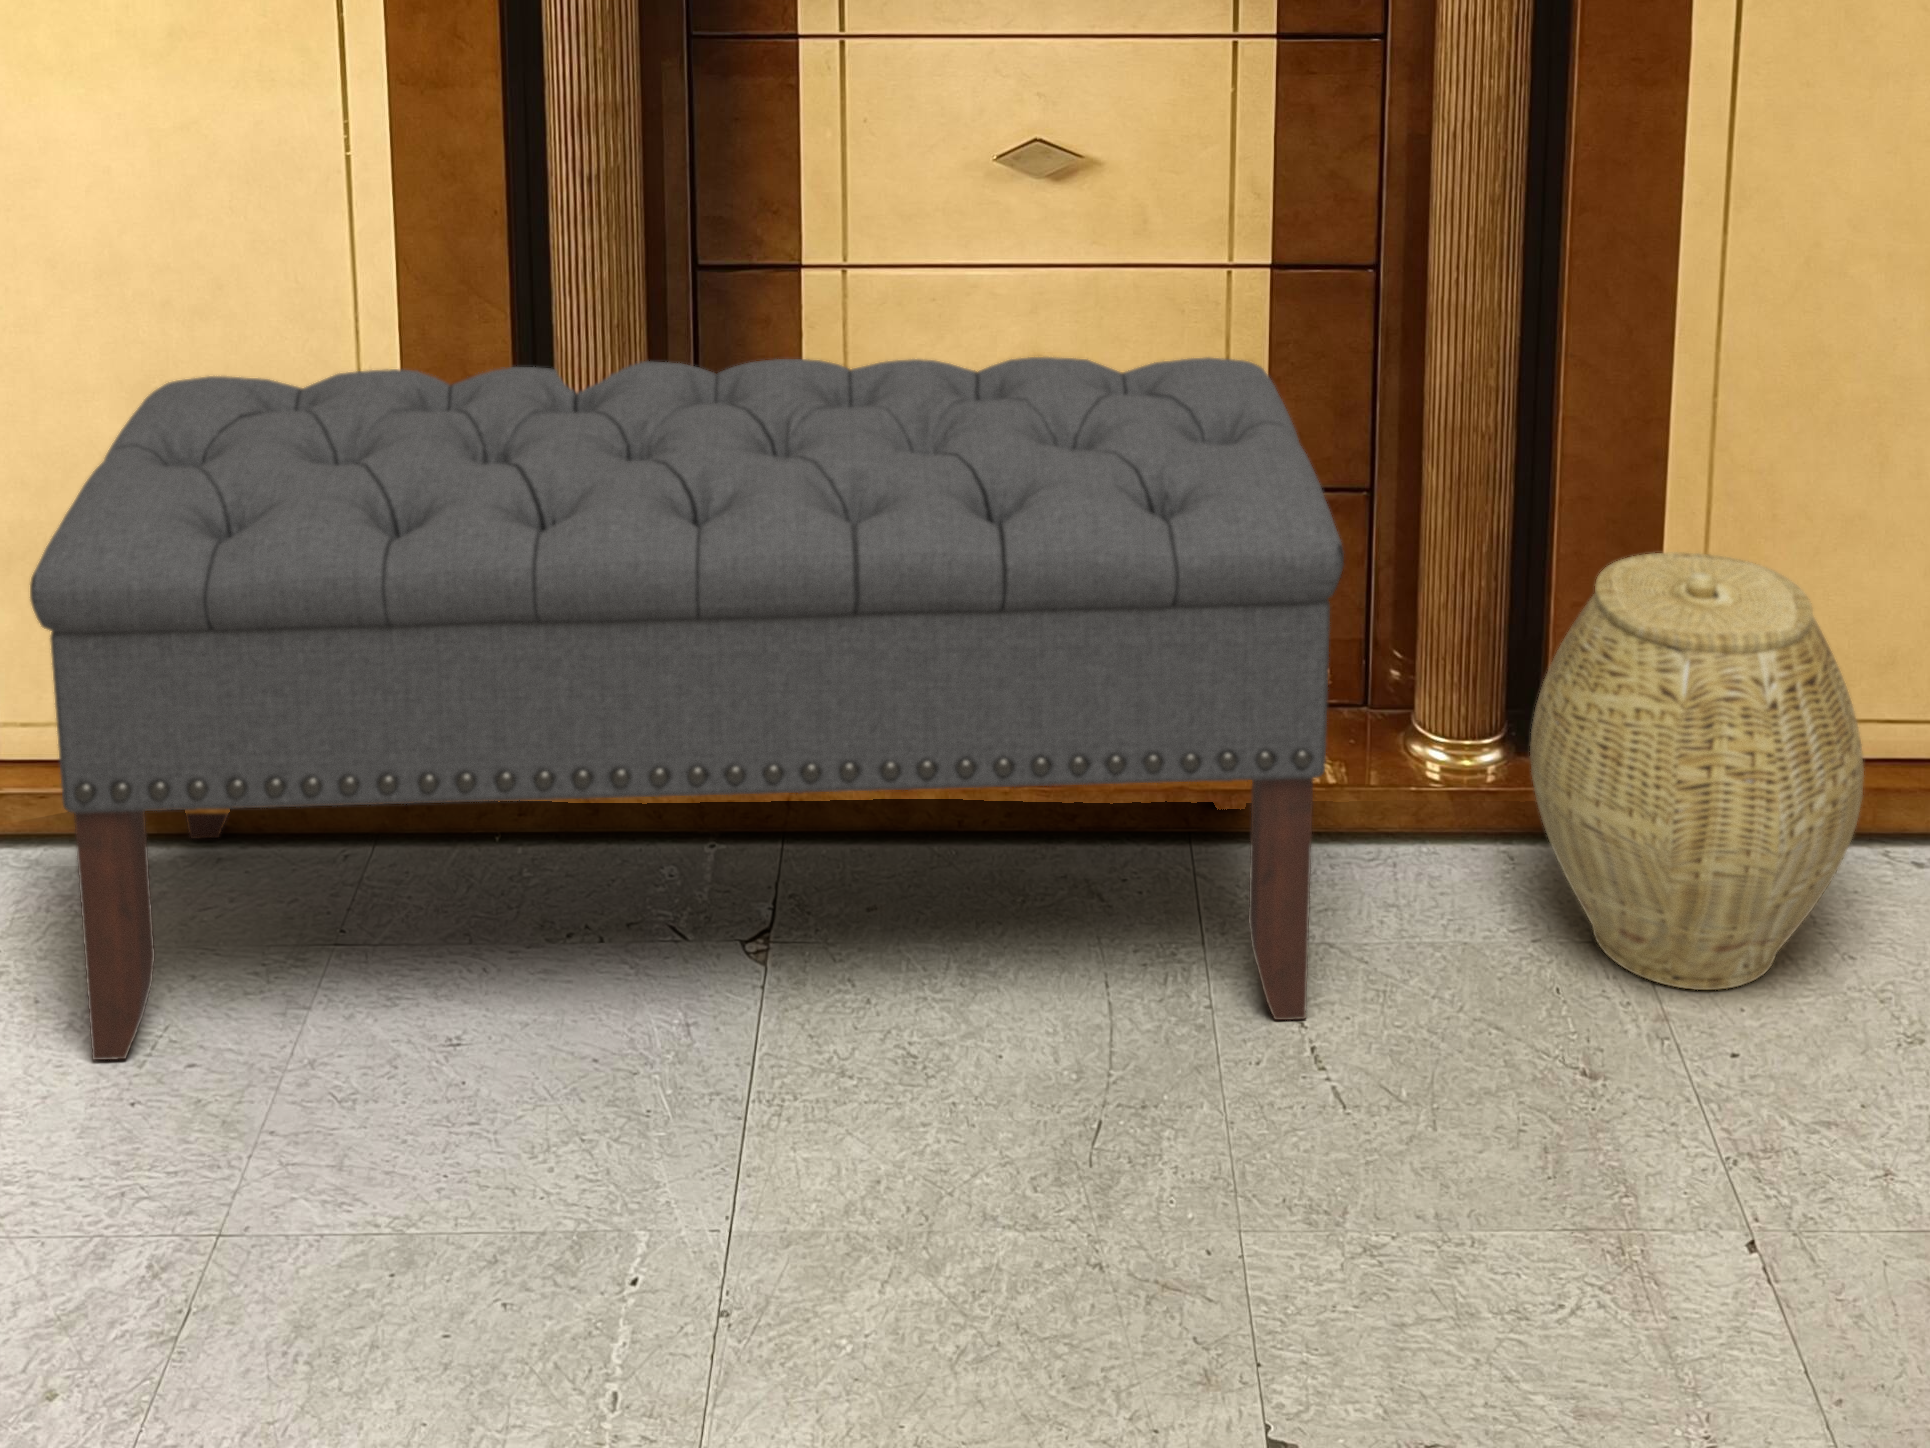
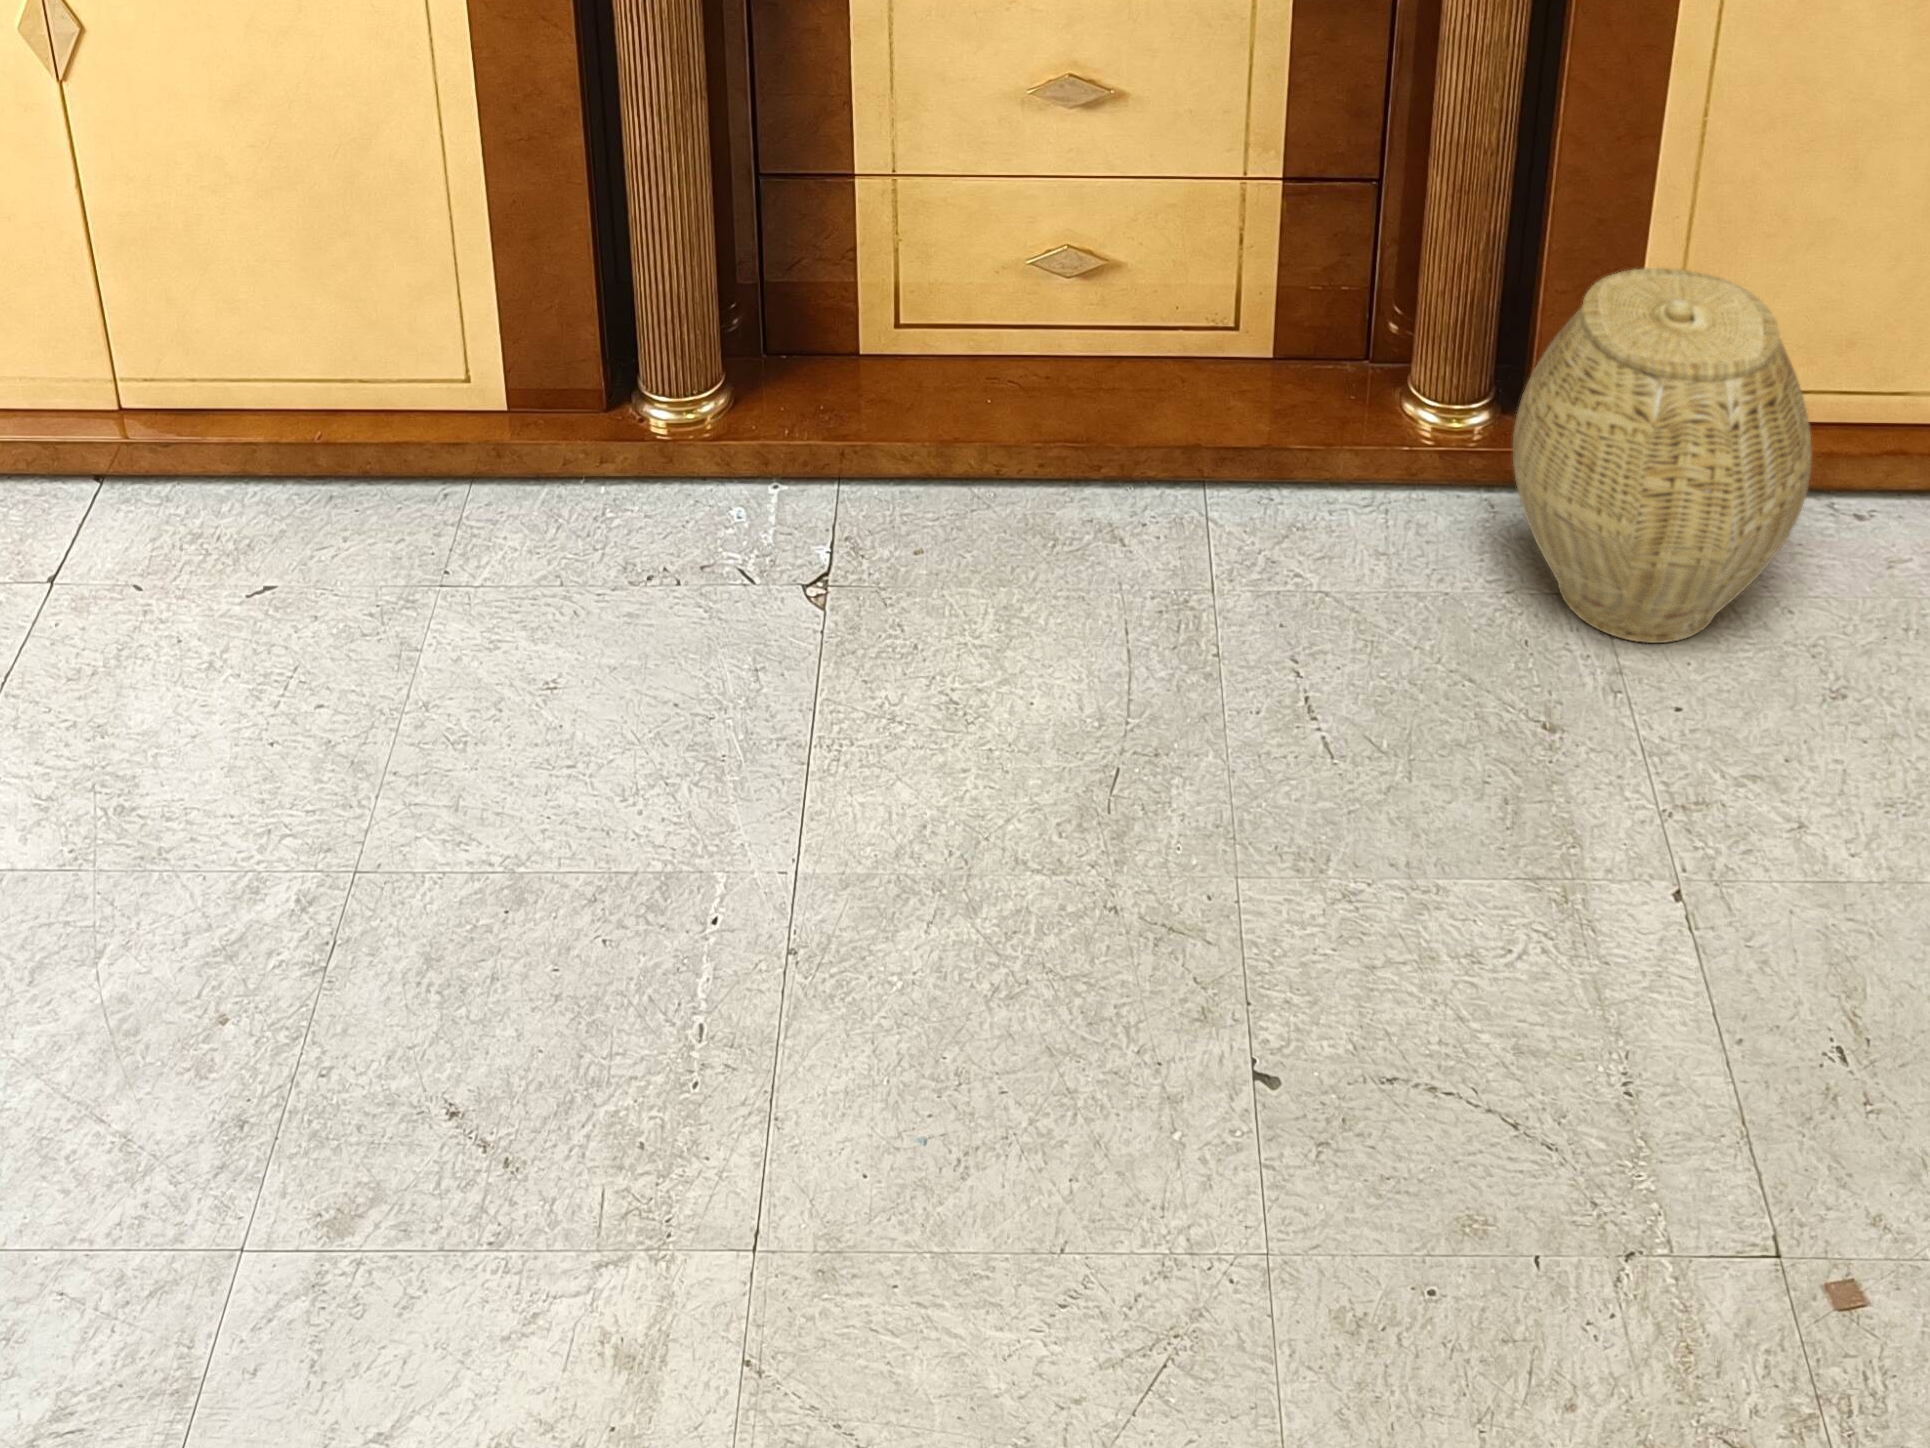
bench: present [30,357,1344,1060] -> none [143,74,1354,702]

